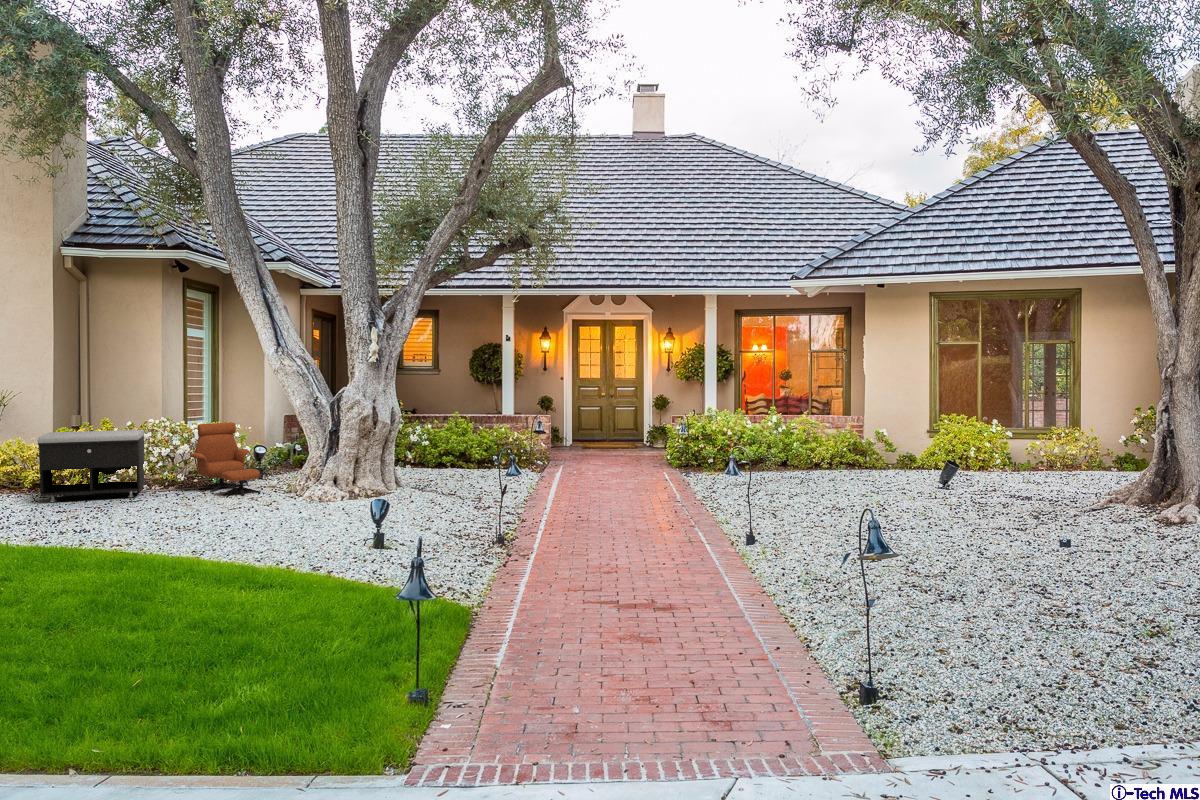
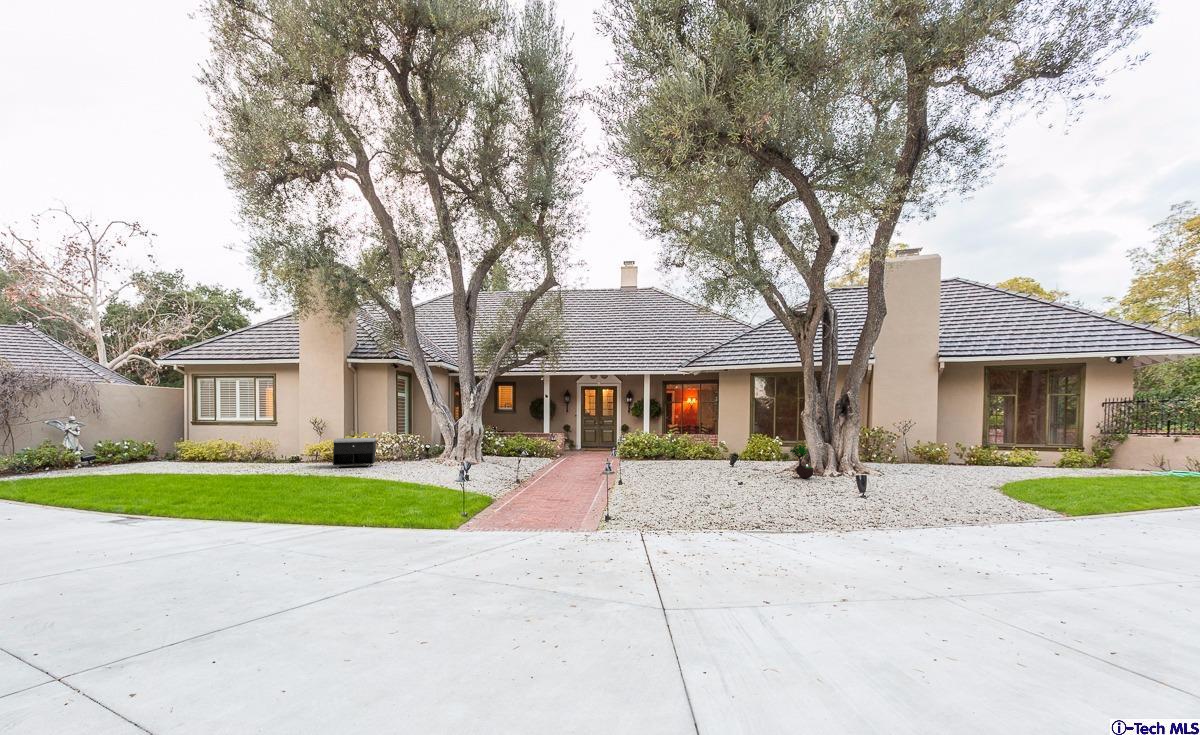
lounge chair: present [190,422,261,496] -> none [395,435,424,467]
potted tree: none [1091,439,1150,520] -> present [790,445,814,479]

